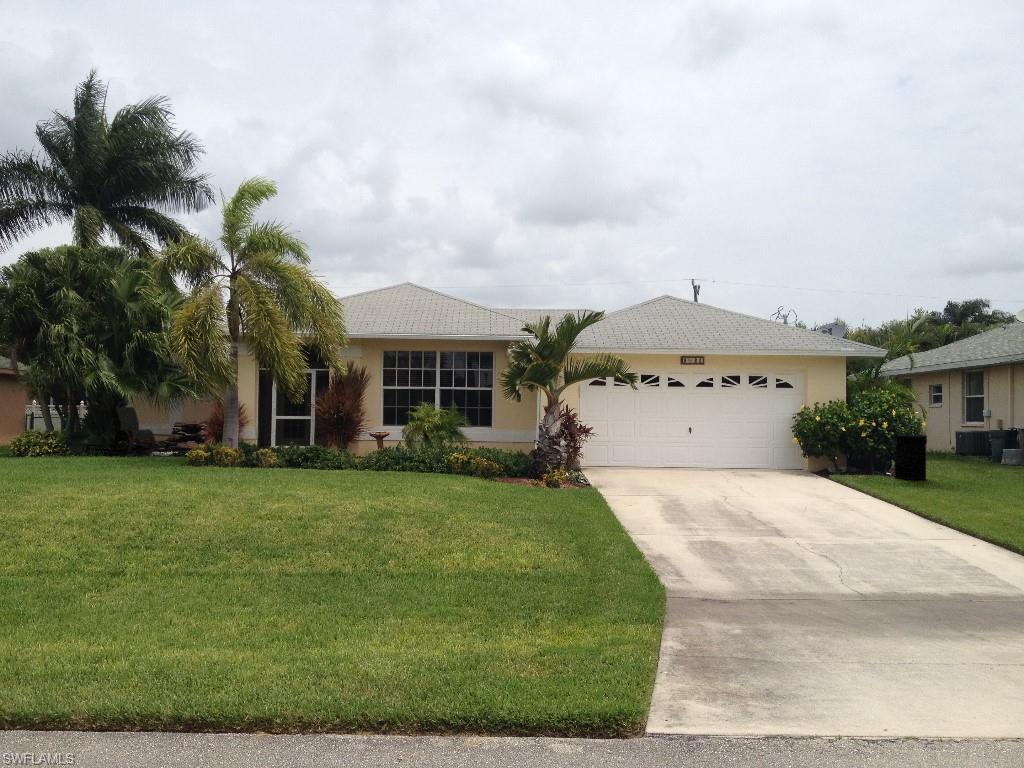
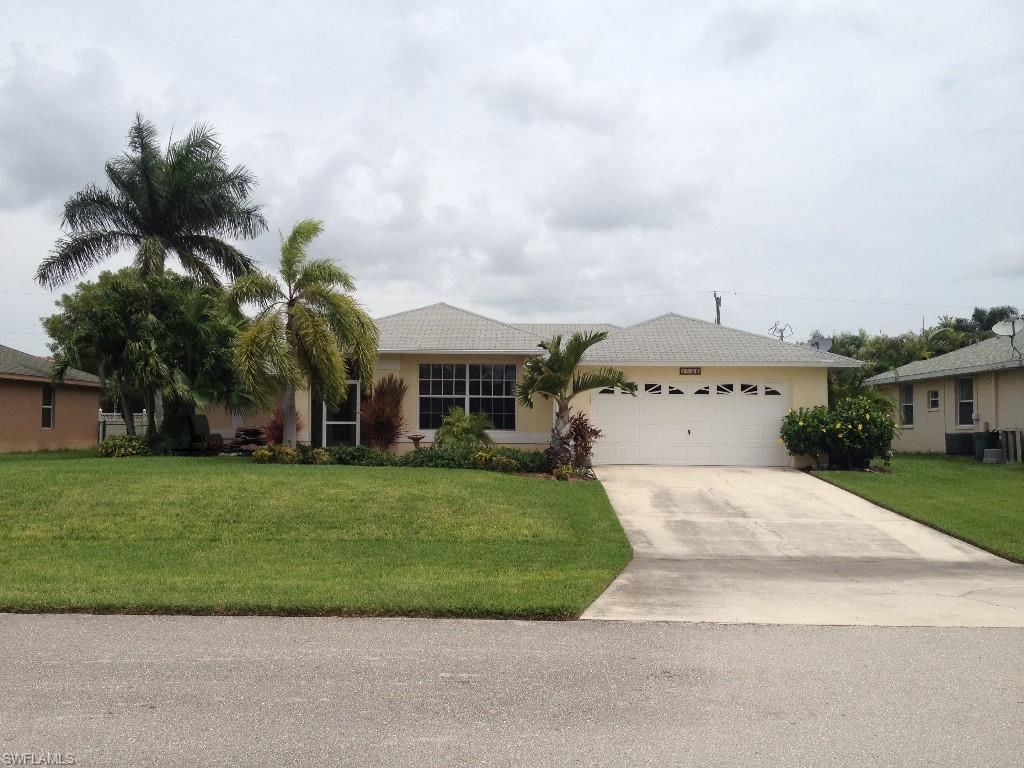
trash can: present [894,433,927,480] -> none [869,433,899,475]

